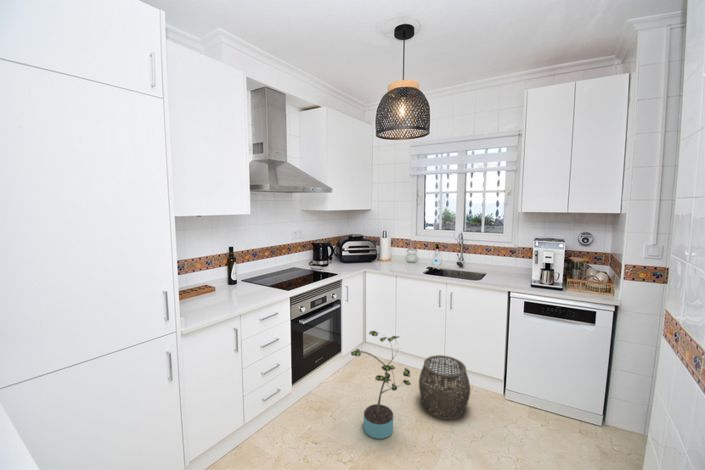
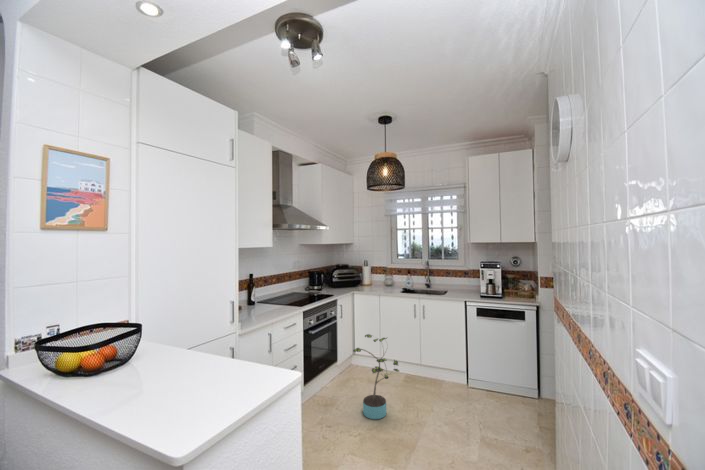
woven basket: present [419,355,470,417] -> none [403,355,443,402]

